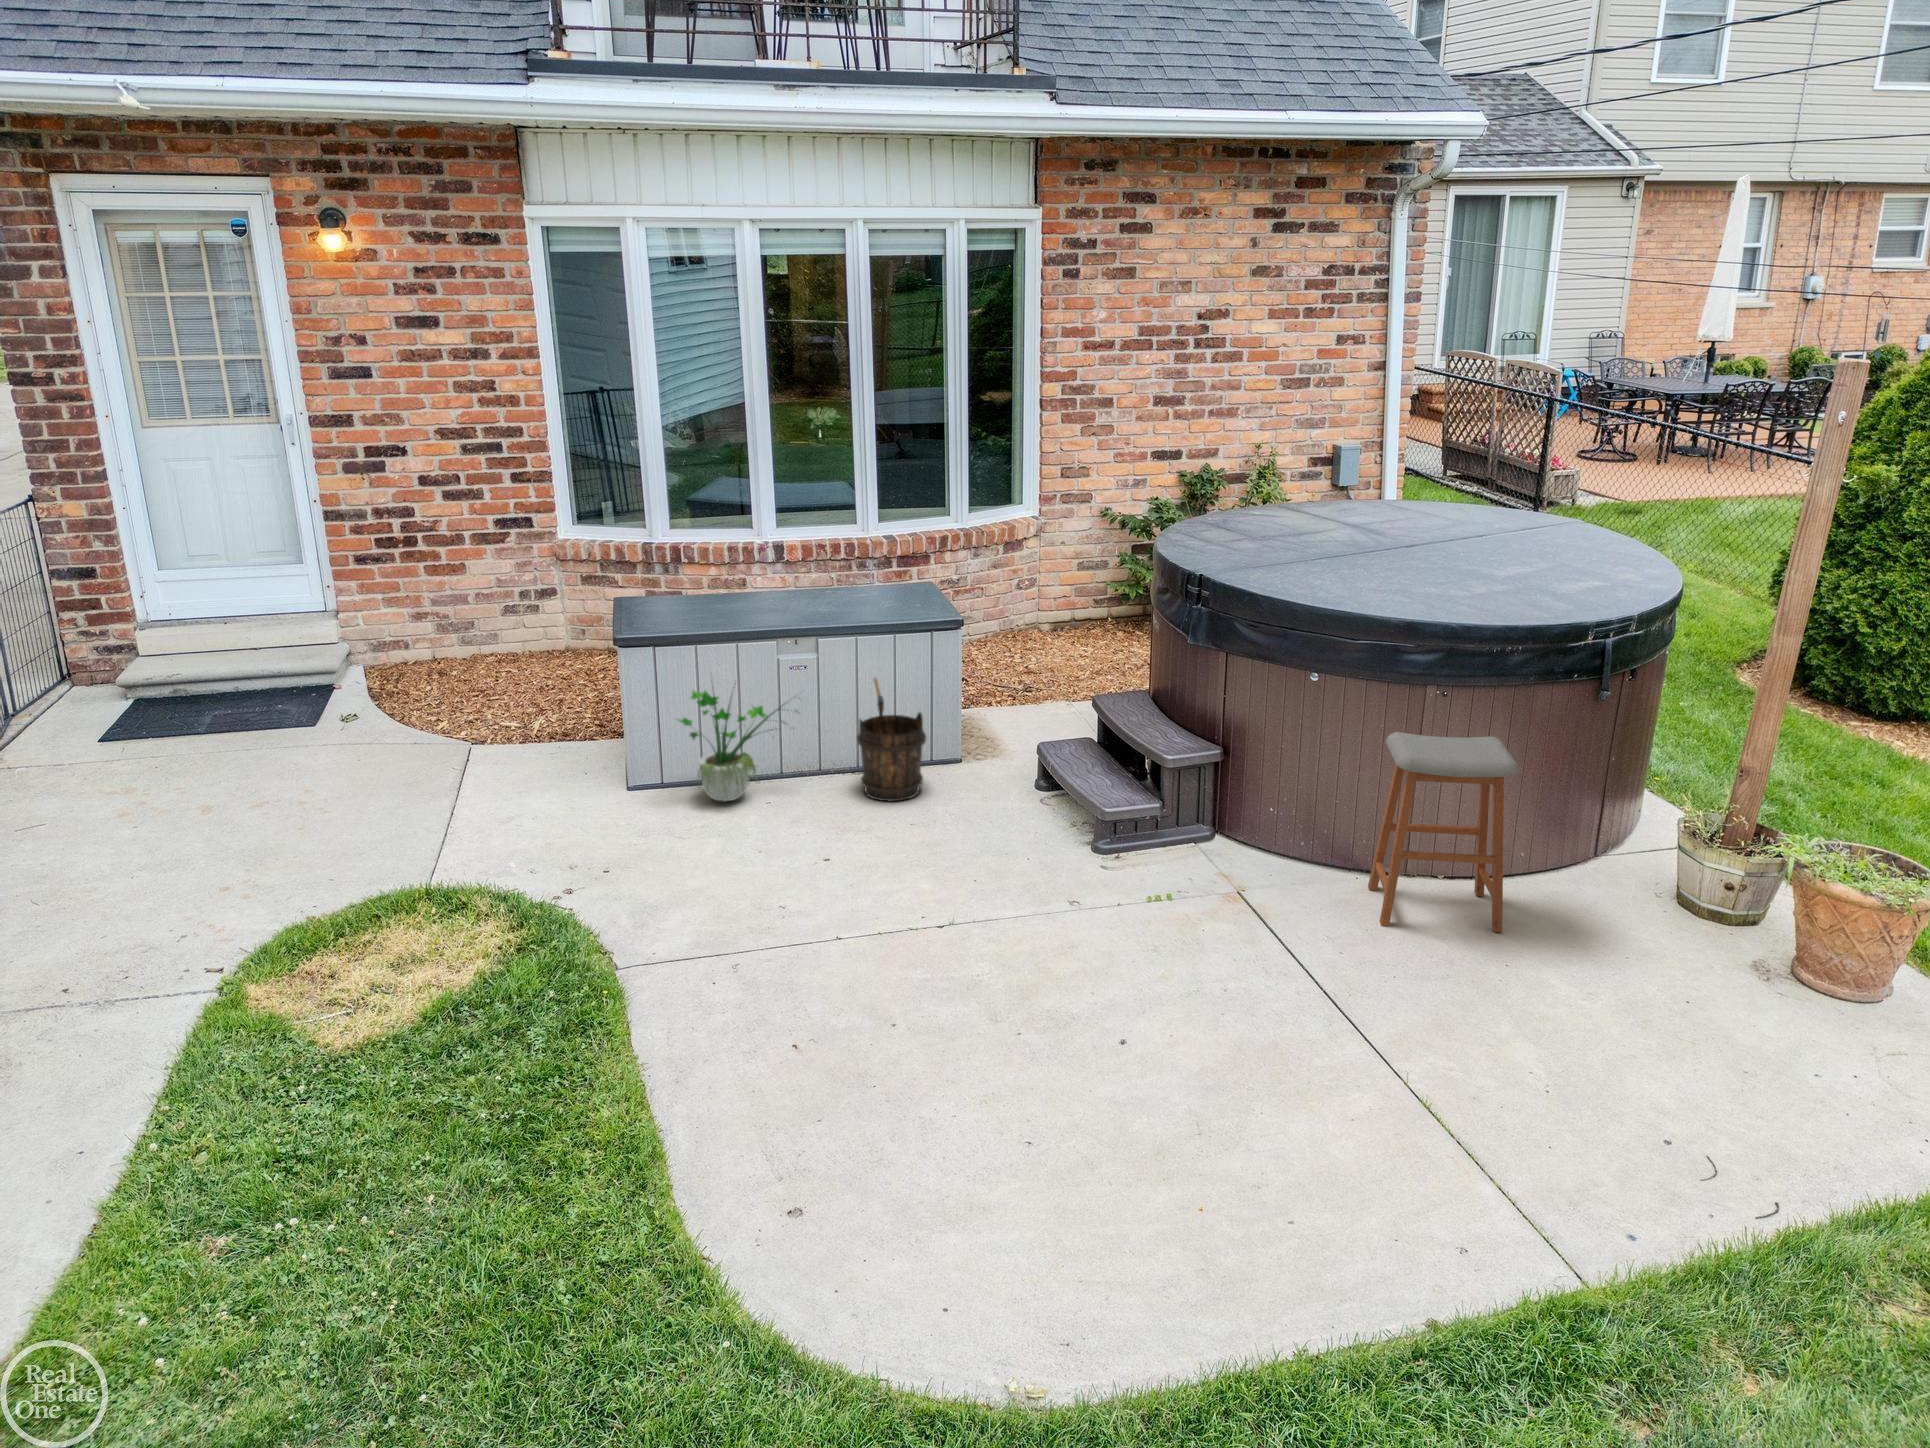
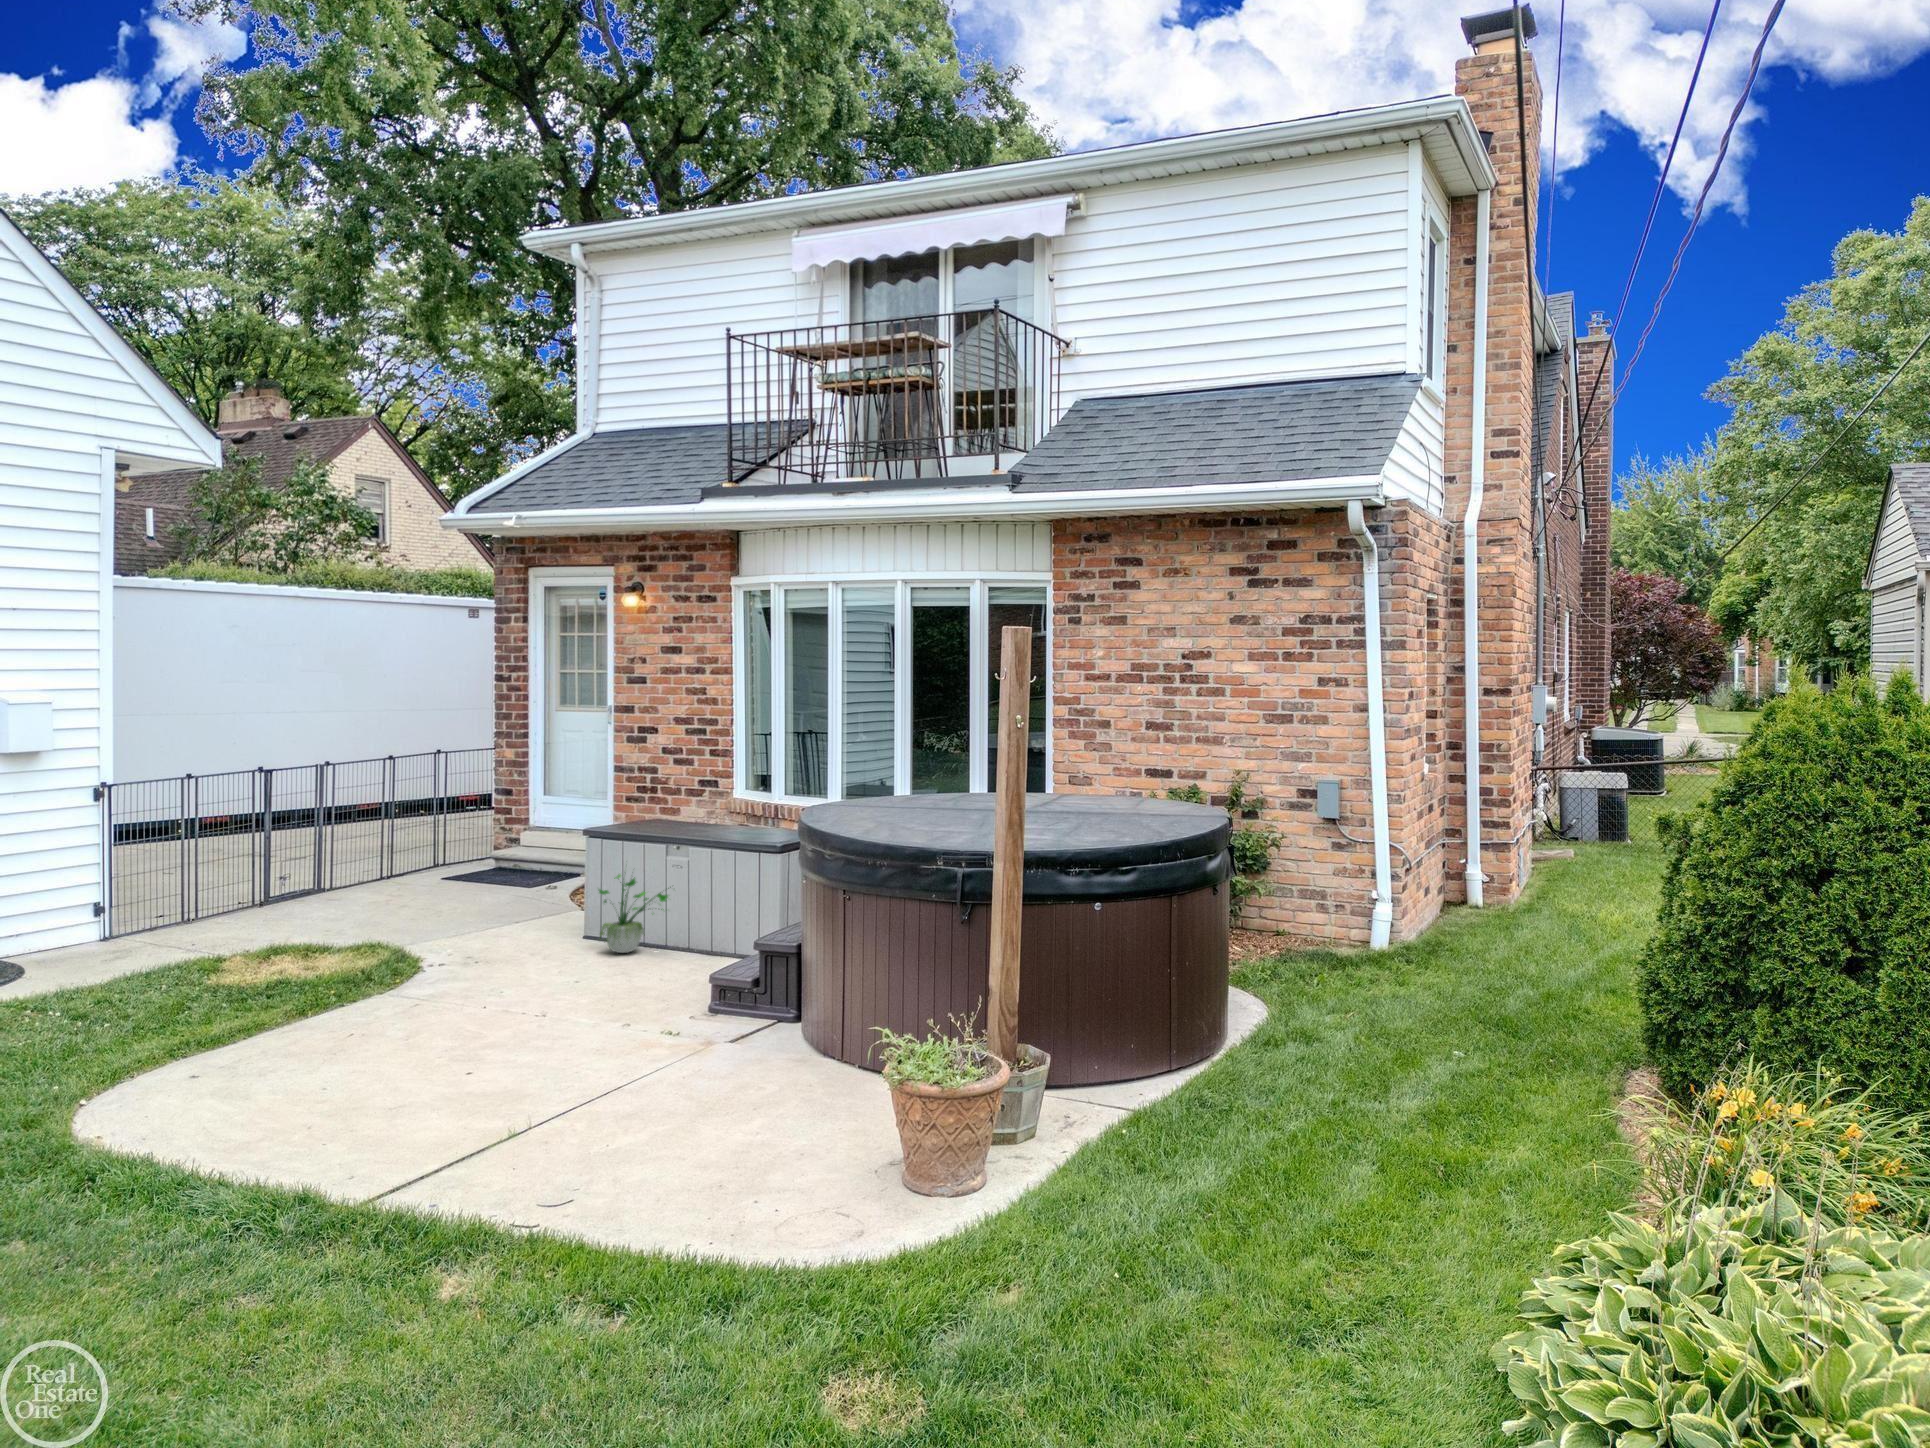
bucket: present [857,678,926,801] -> none [689,886,740,973]
stool: present [1368,732,1519,932] -> none [780,935,899,1111]

